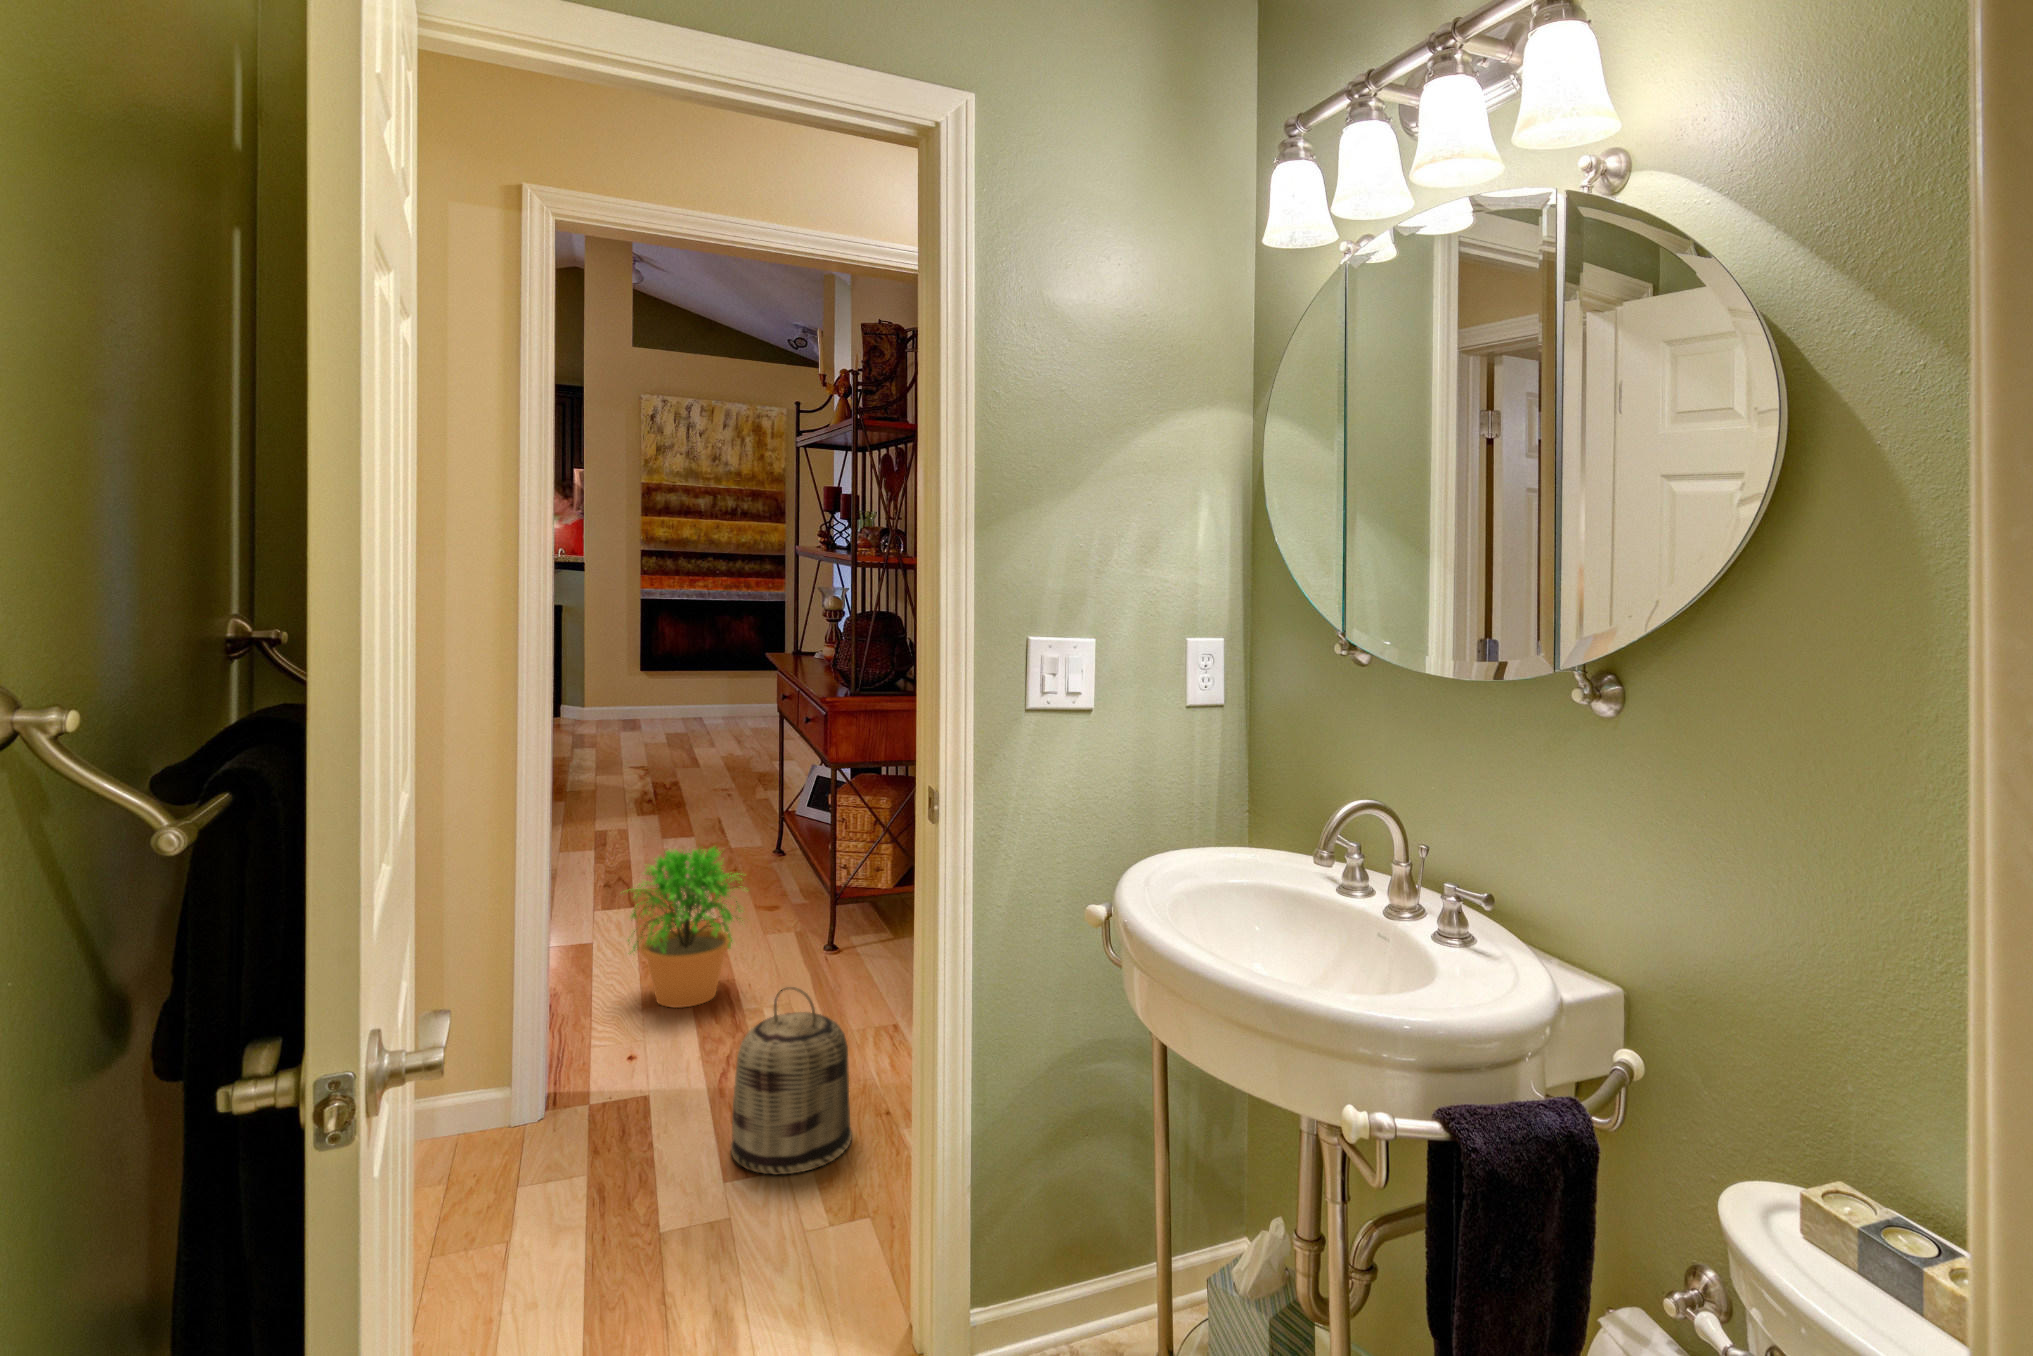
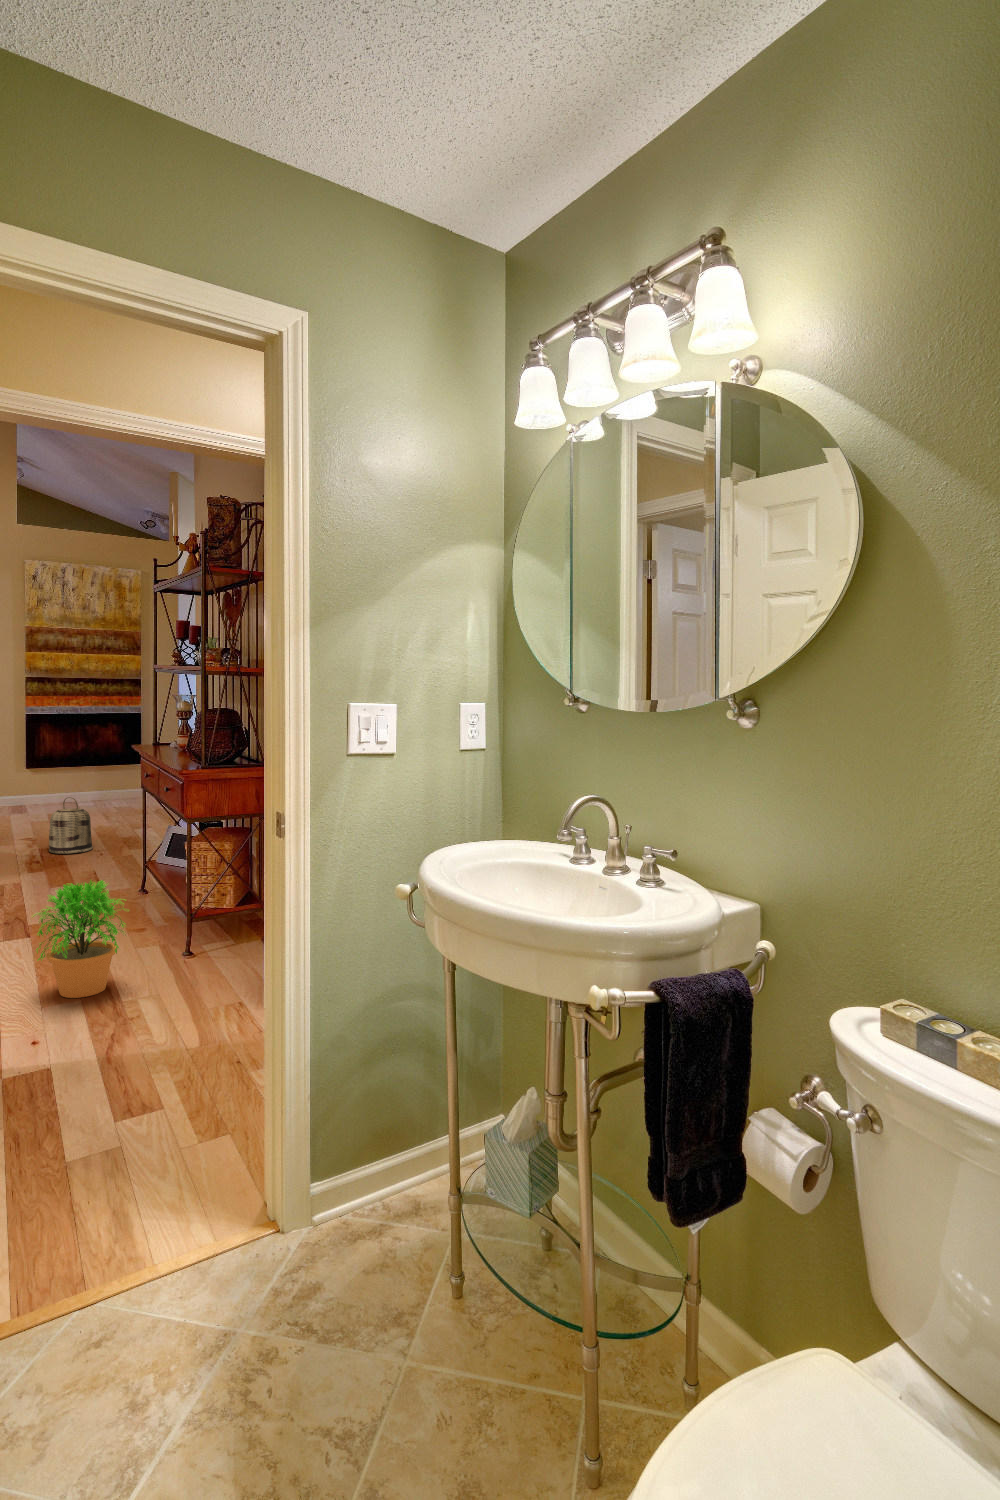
basket: present [731,987,852,1174] -> present [49,797,93,854]

